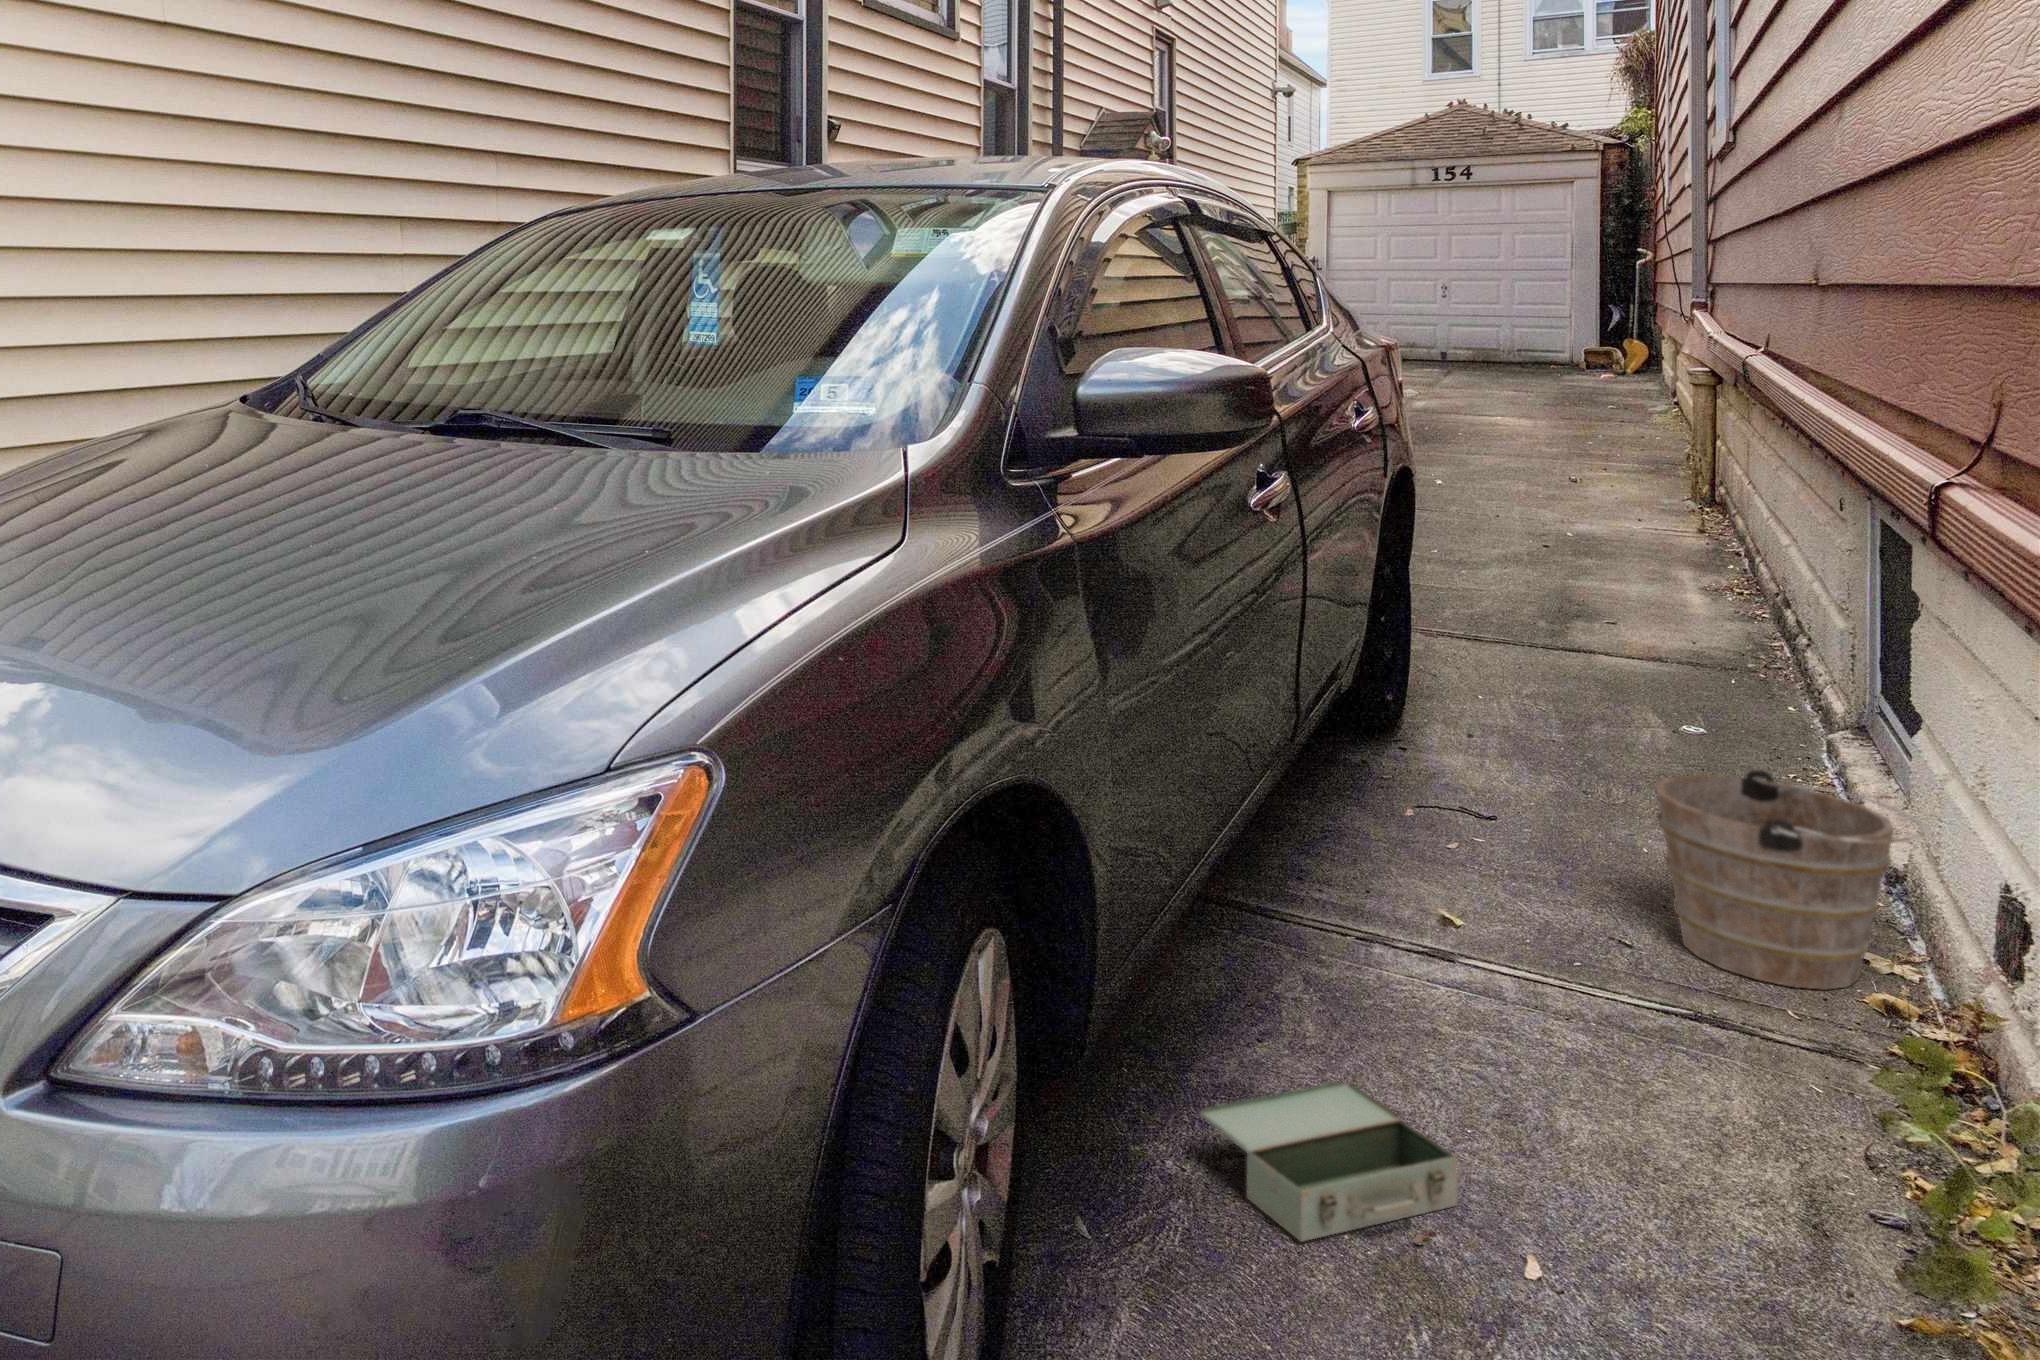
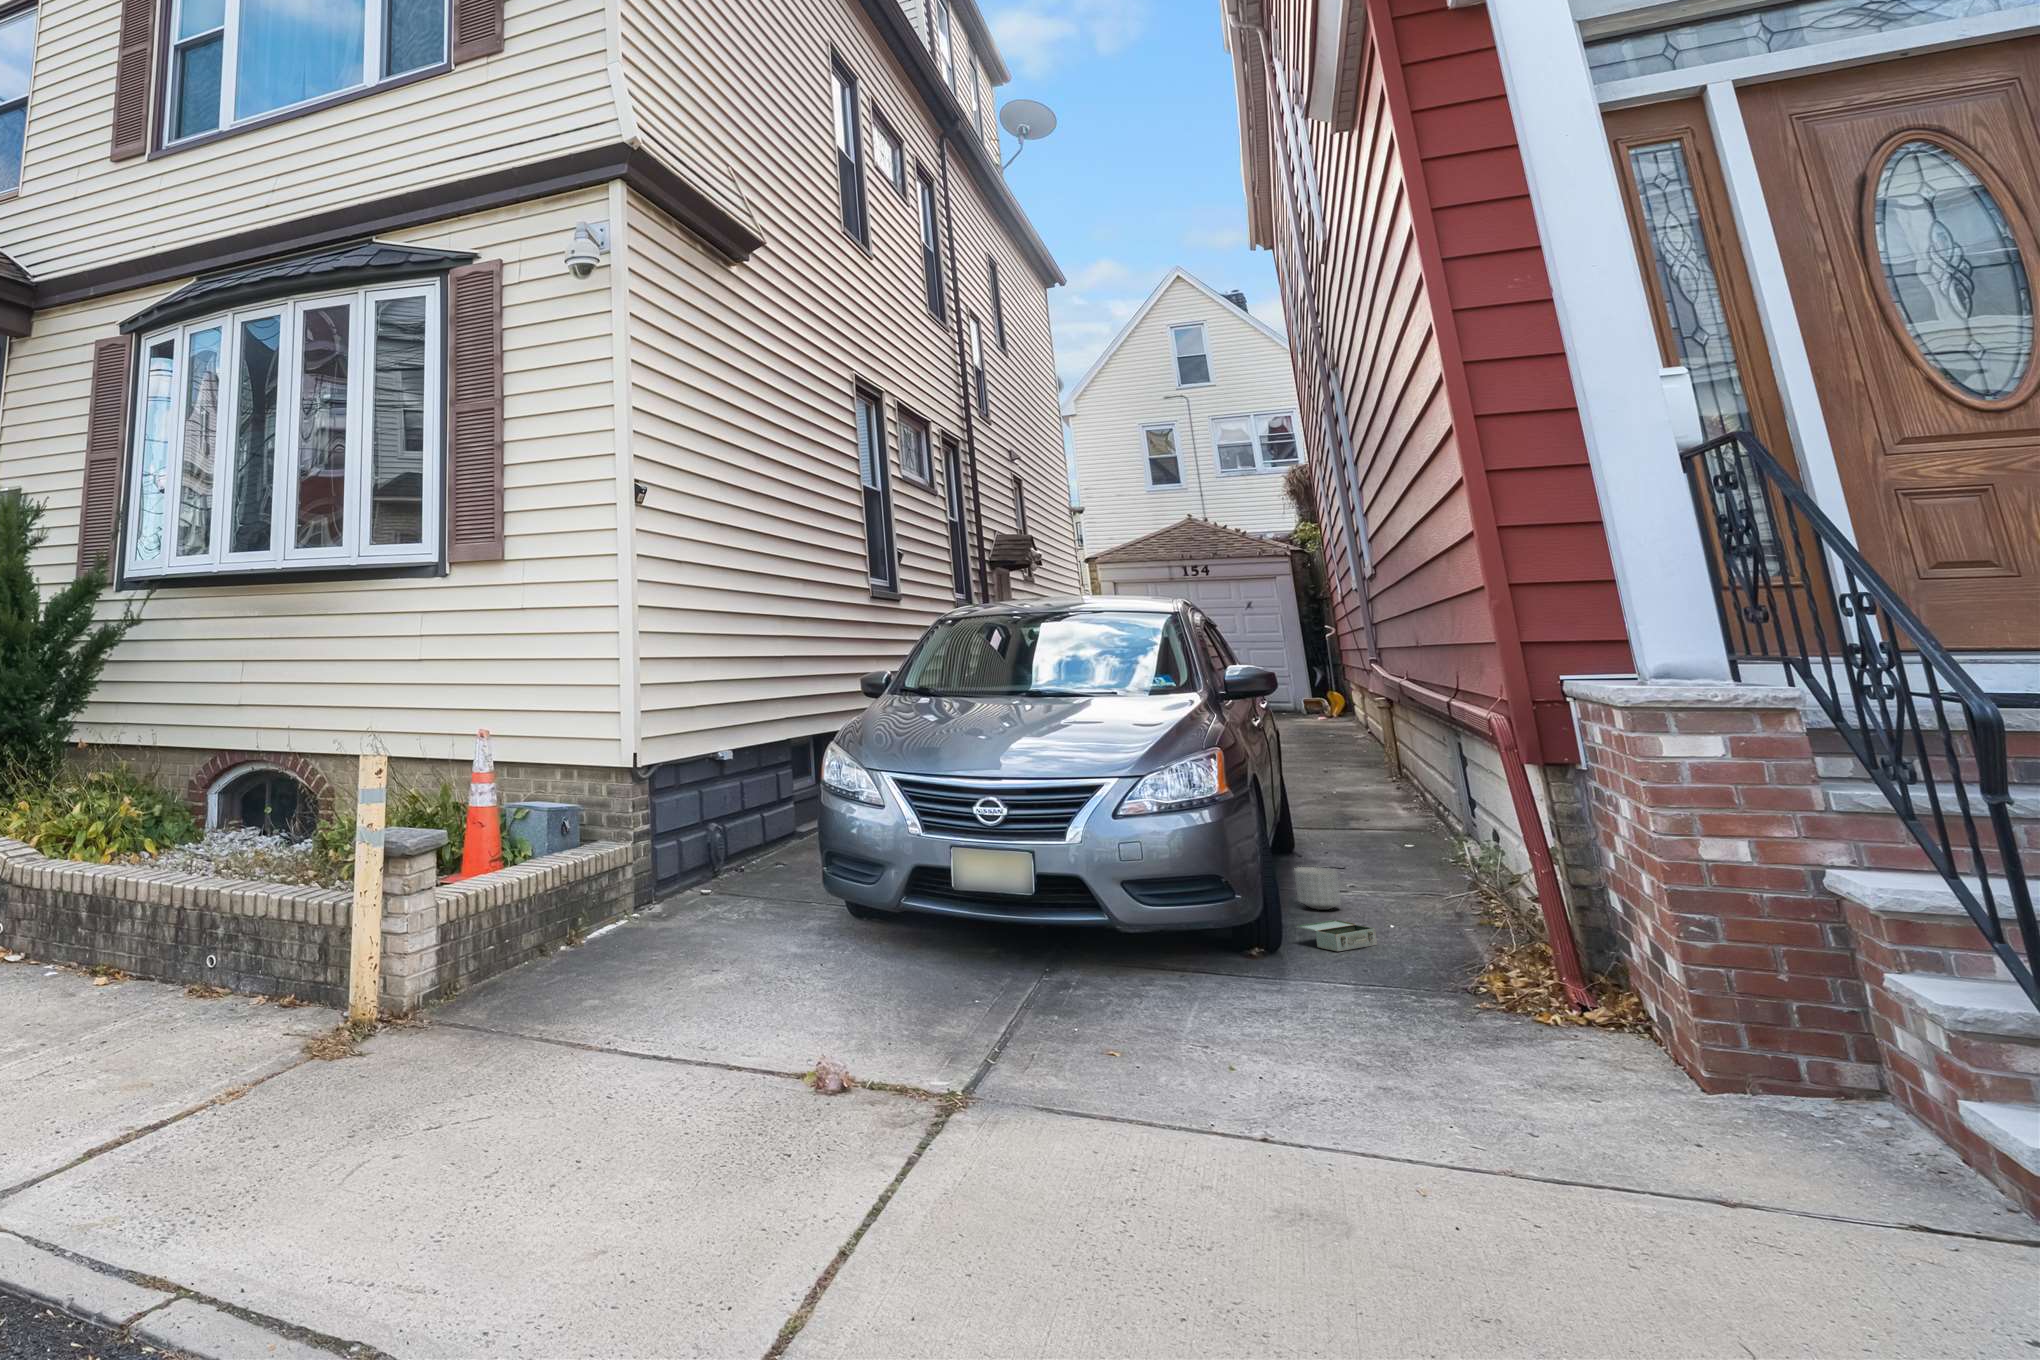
bucket: present [1656,770,1926,990] -> none [1407,835,1494,906]
planter: none [1306,836,1424,961] -> present [1294,867,1342,910]

